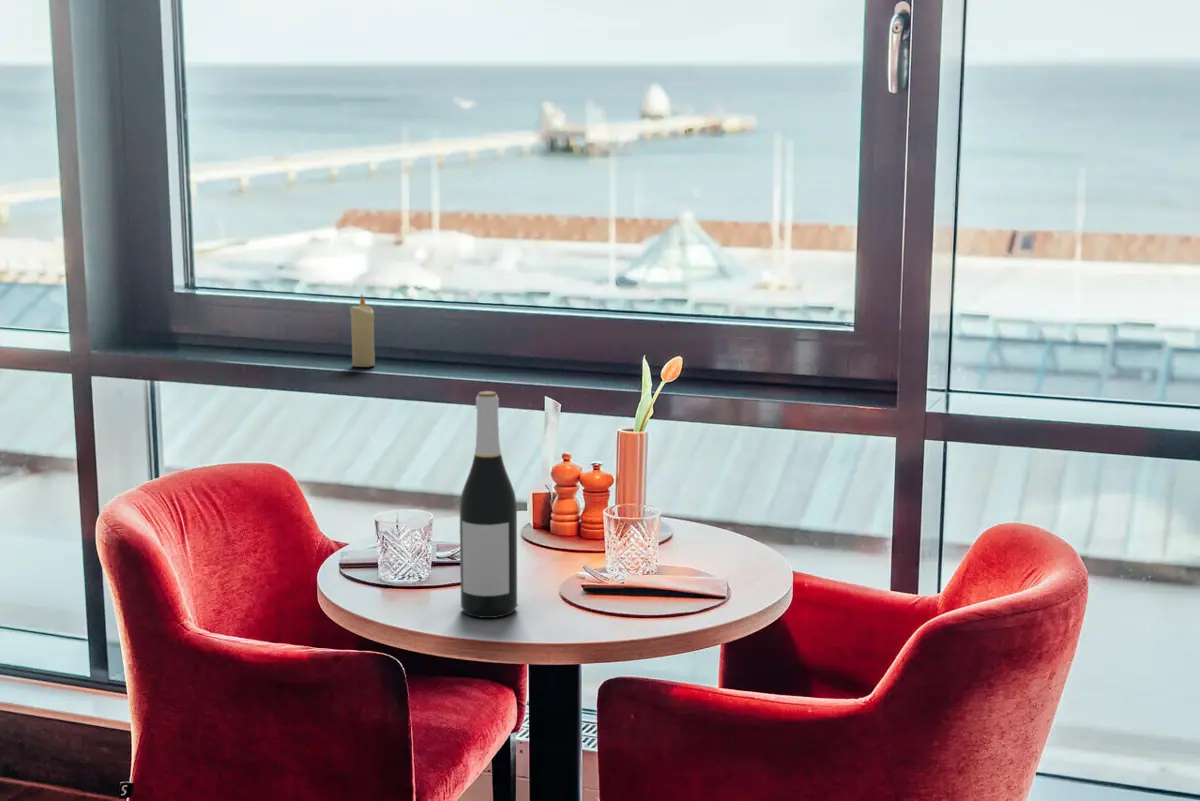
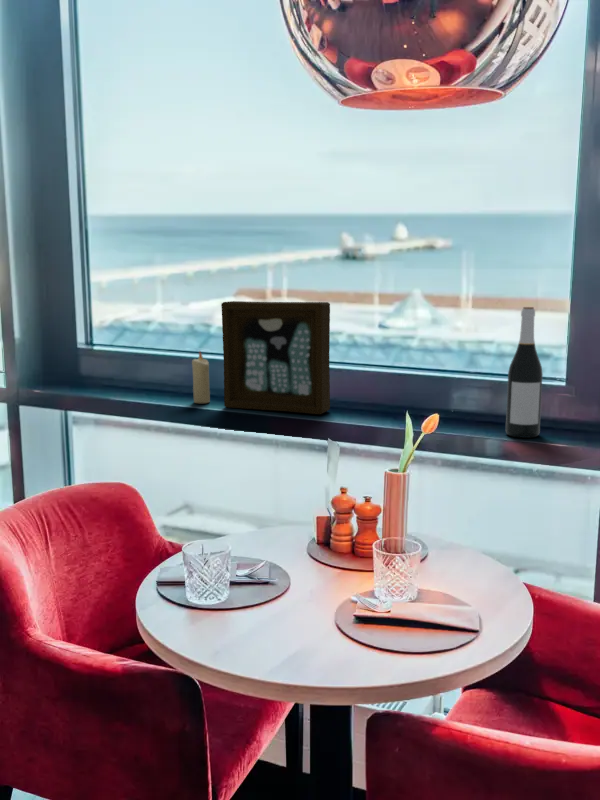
picture frame: none [394,227,542,378] -> present [221,301,330,414]
wine bottle: present [460,391,517,618] -> present [506,307,543,438]

